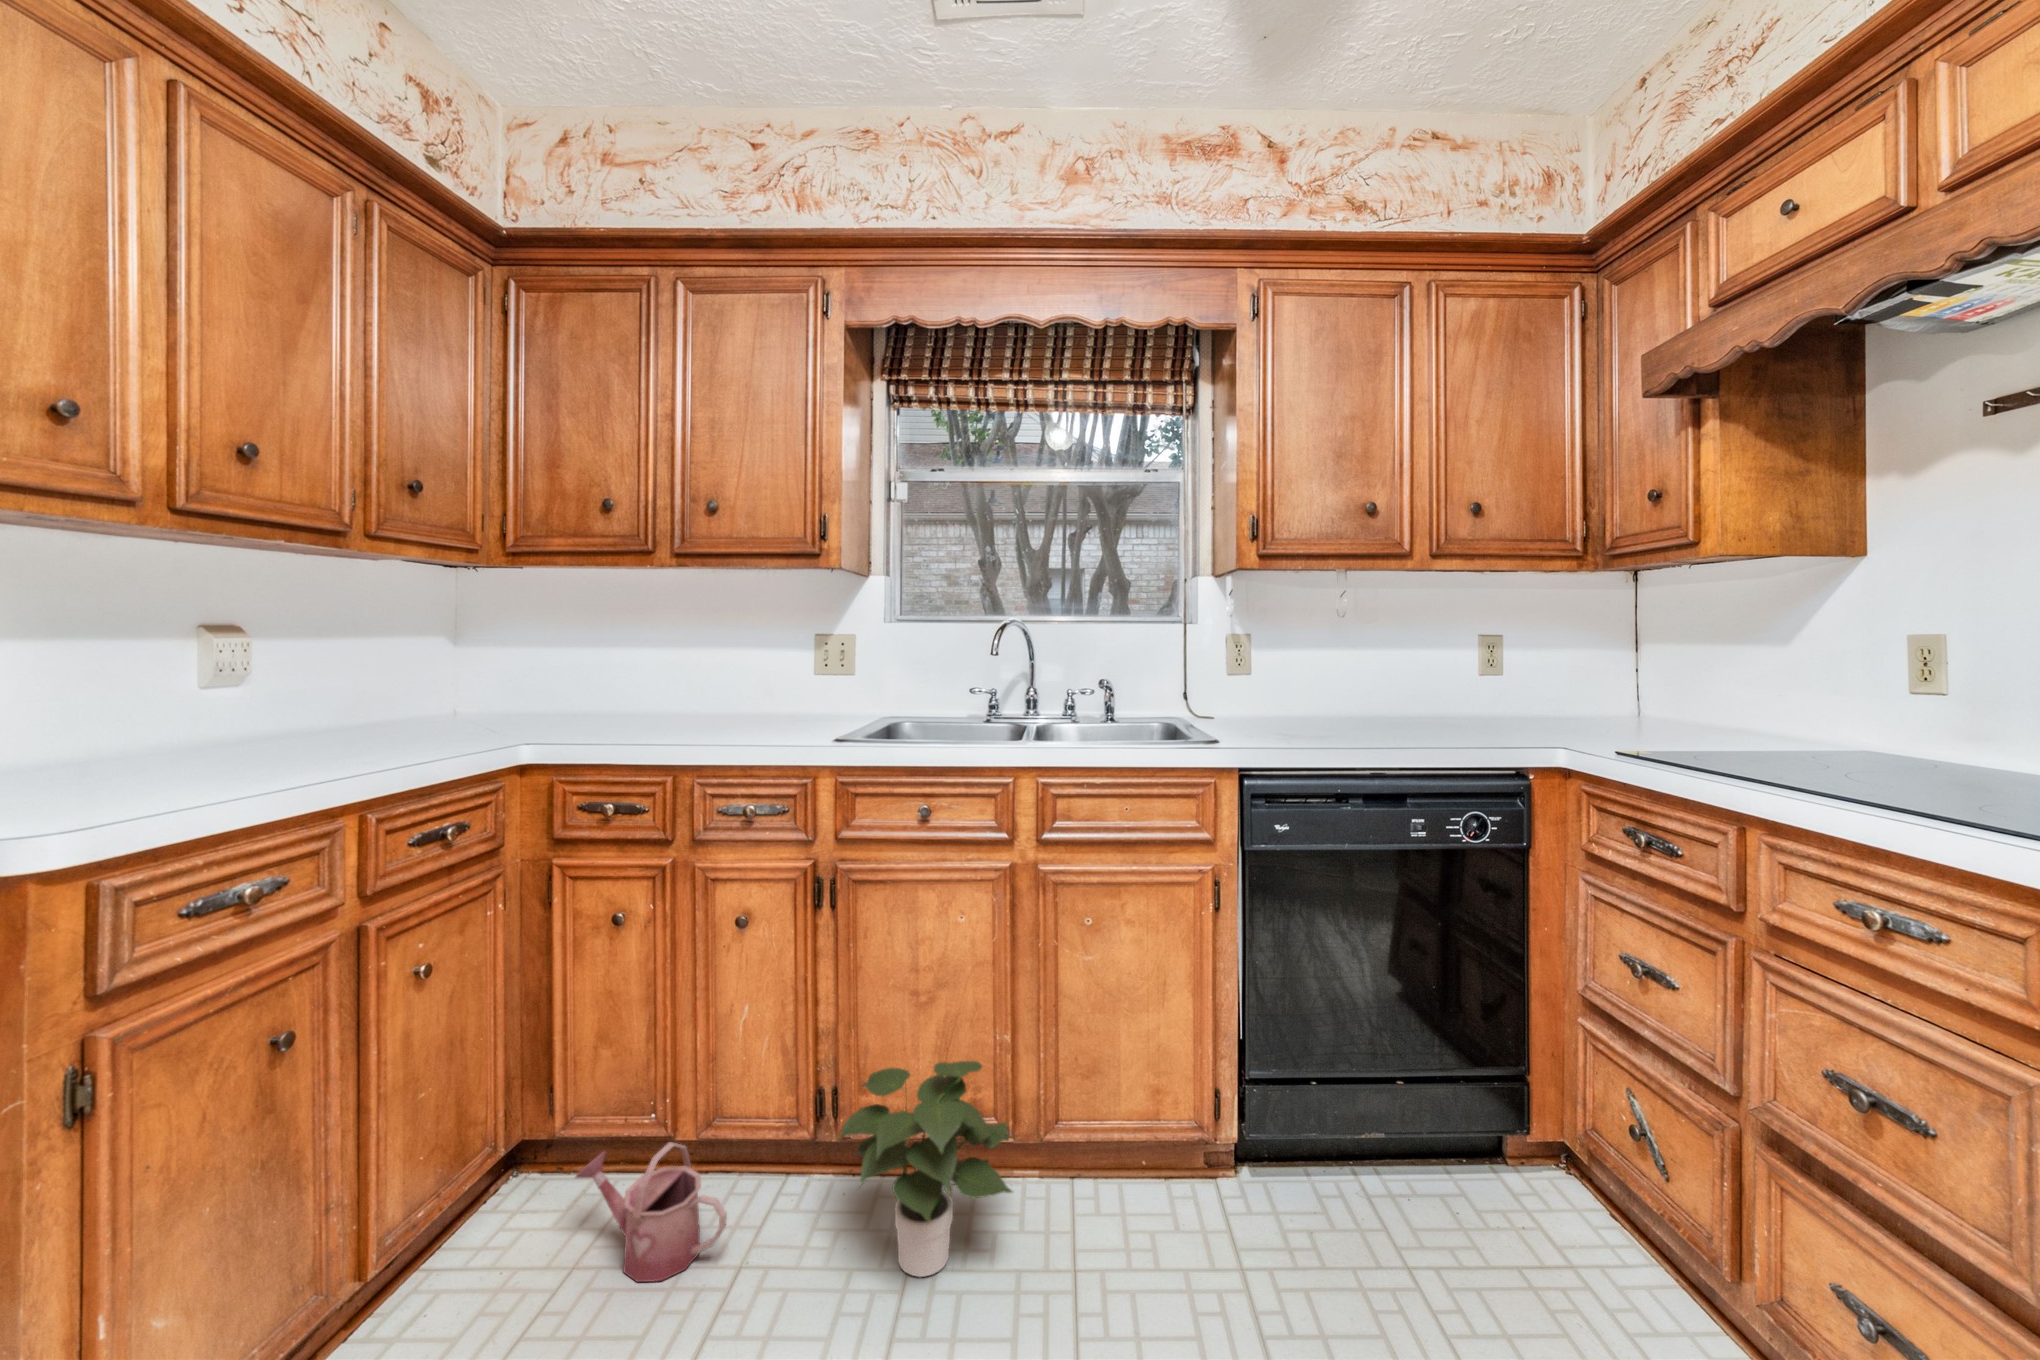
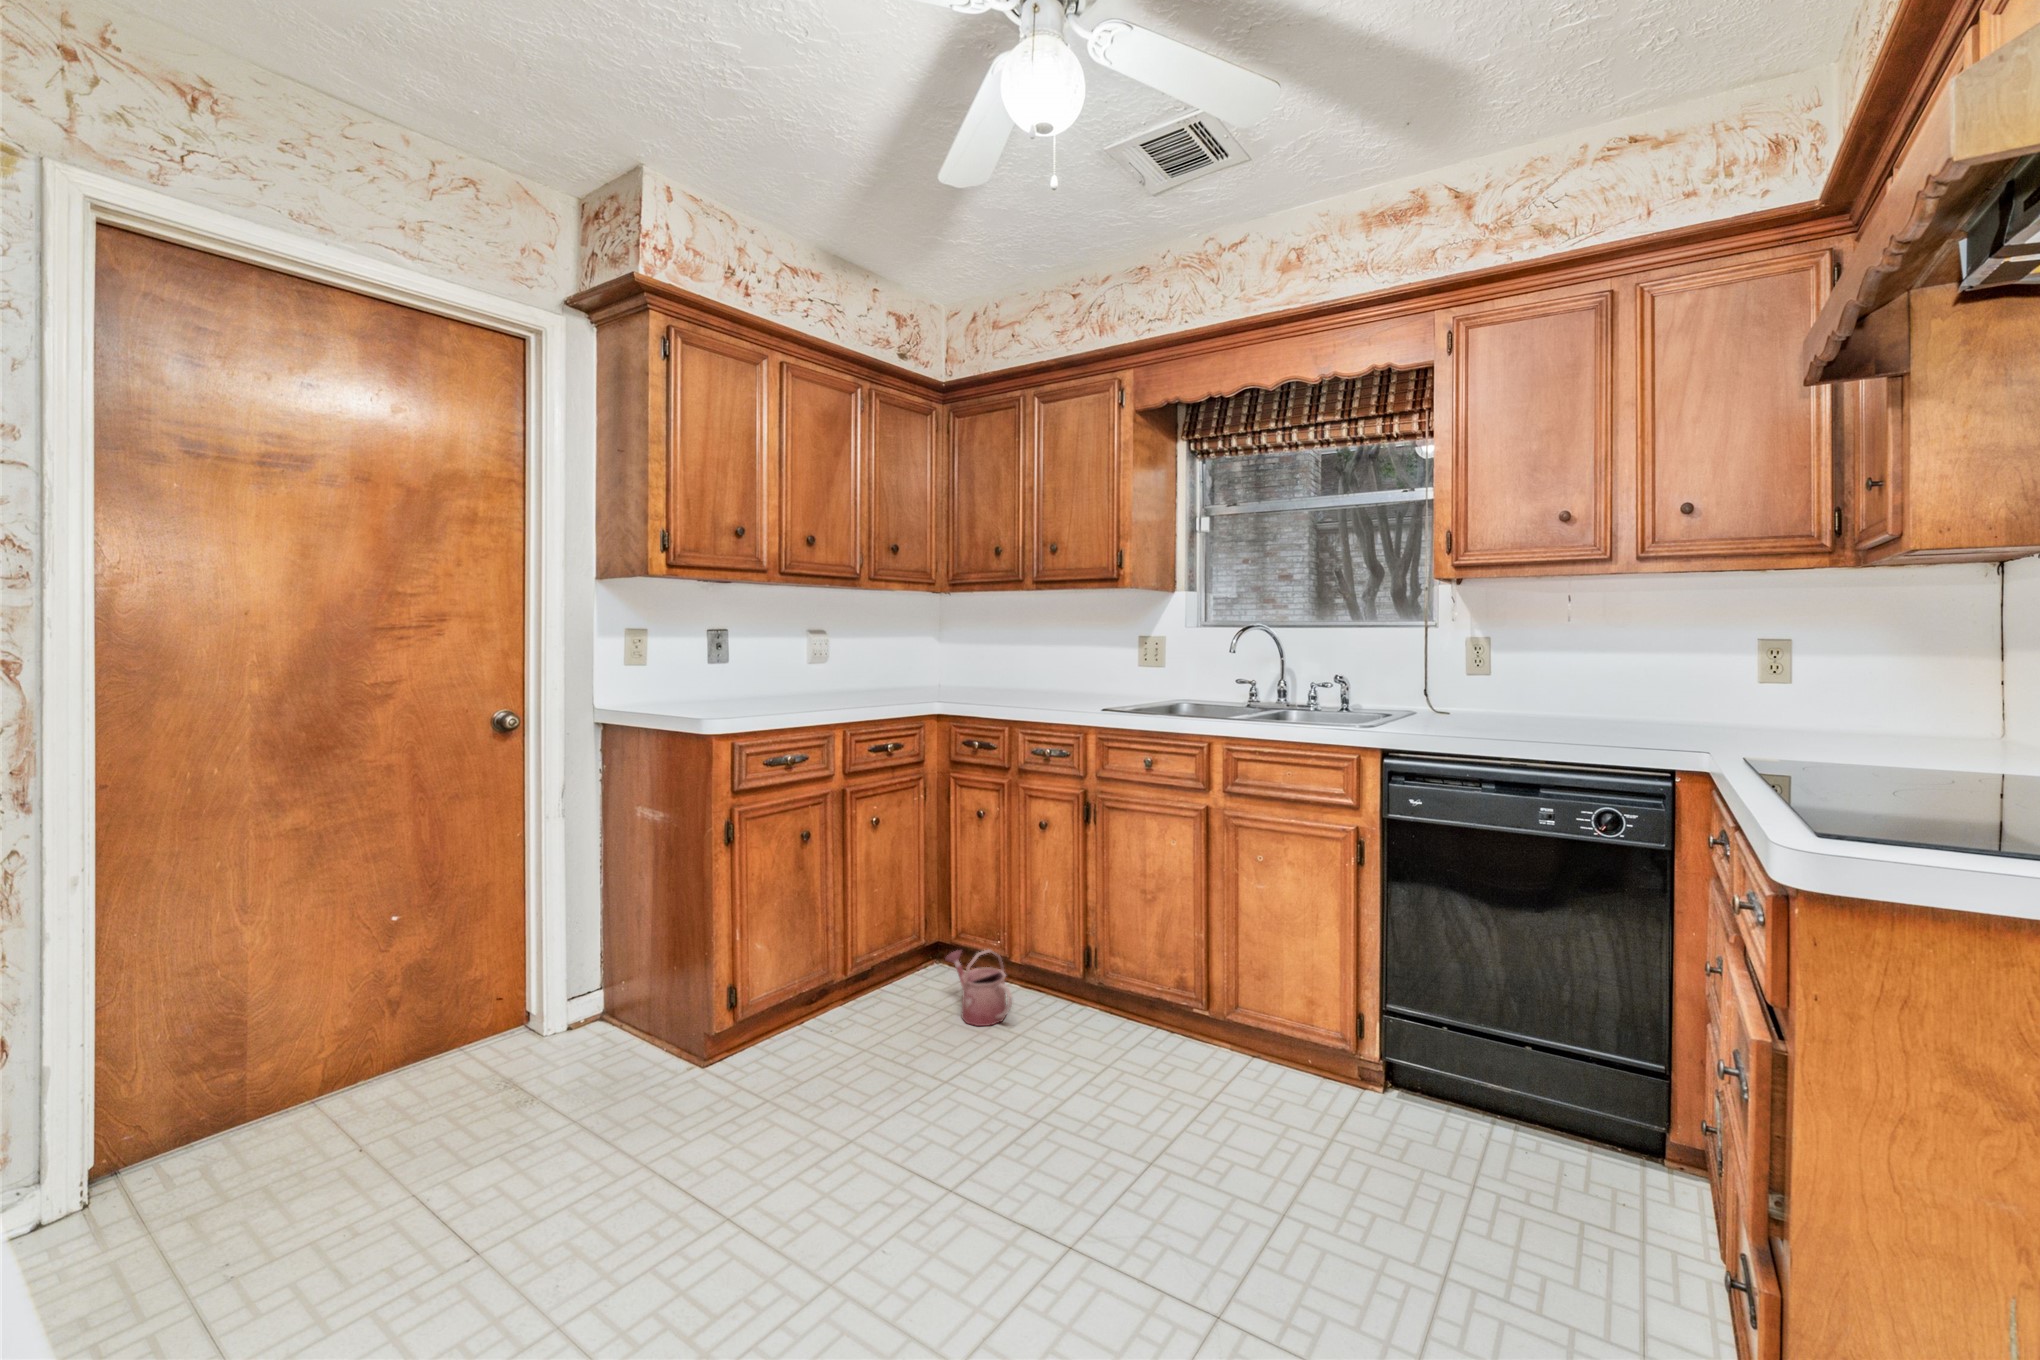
potted plant: present [840,1061,1012,1277] -> none [1073,932,1190,1067]

